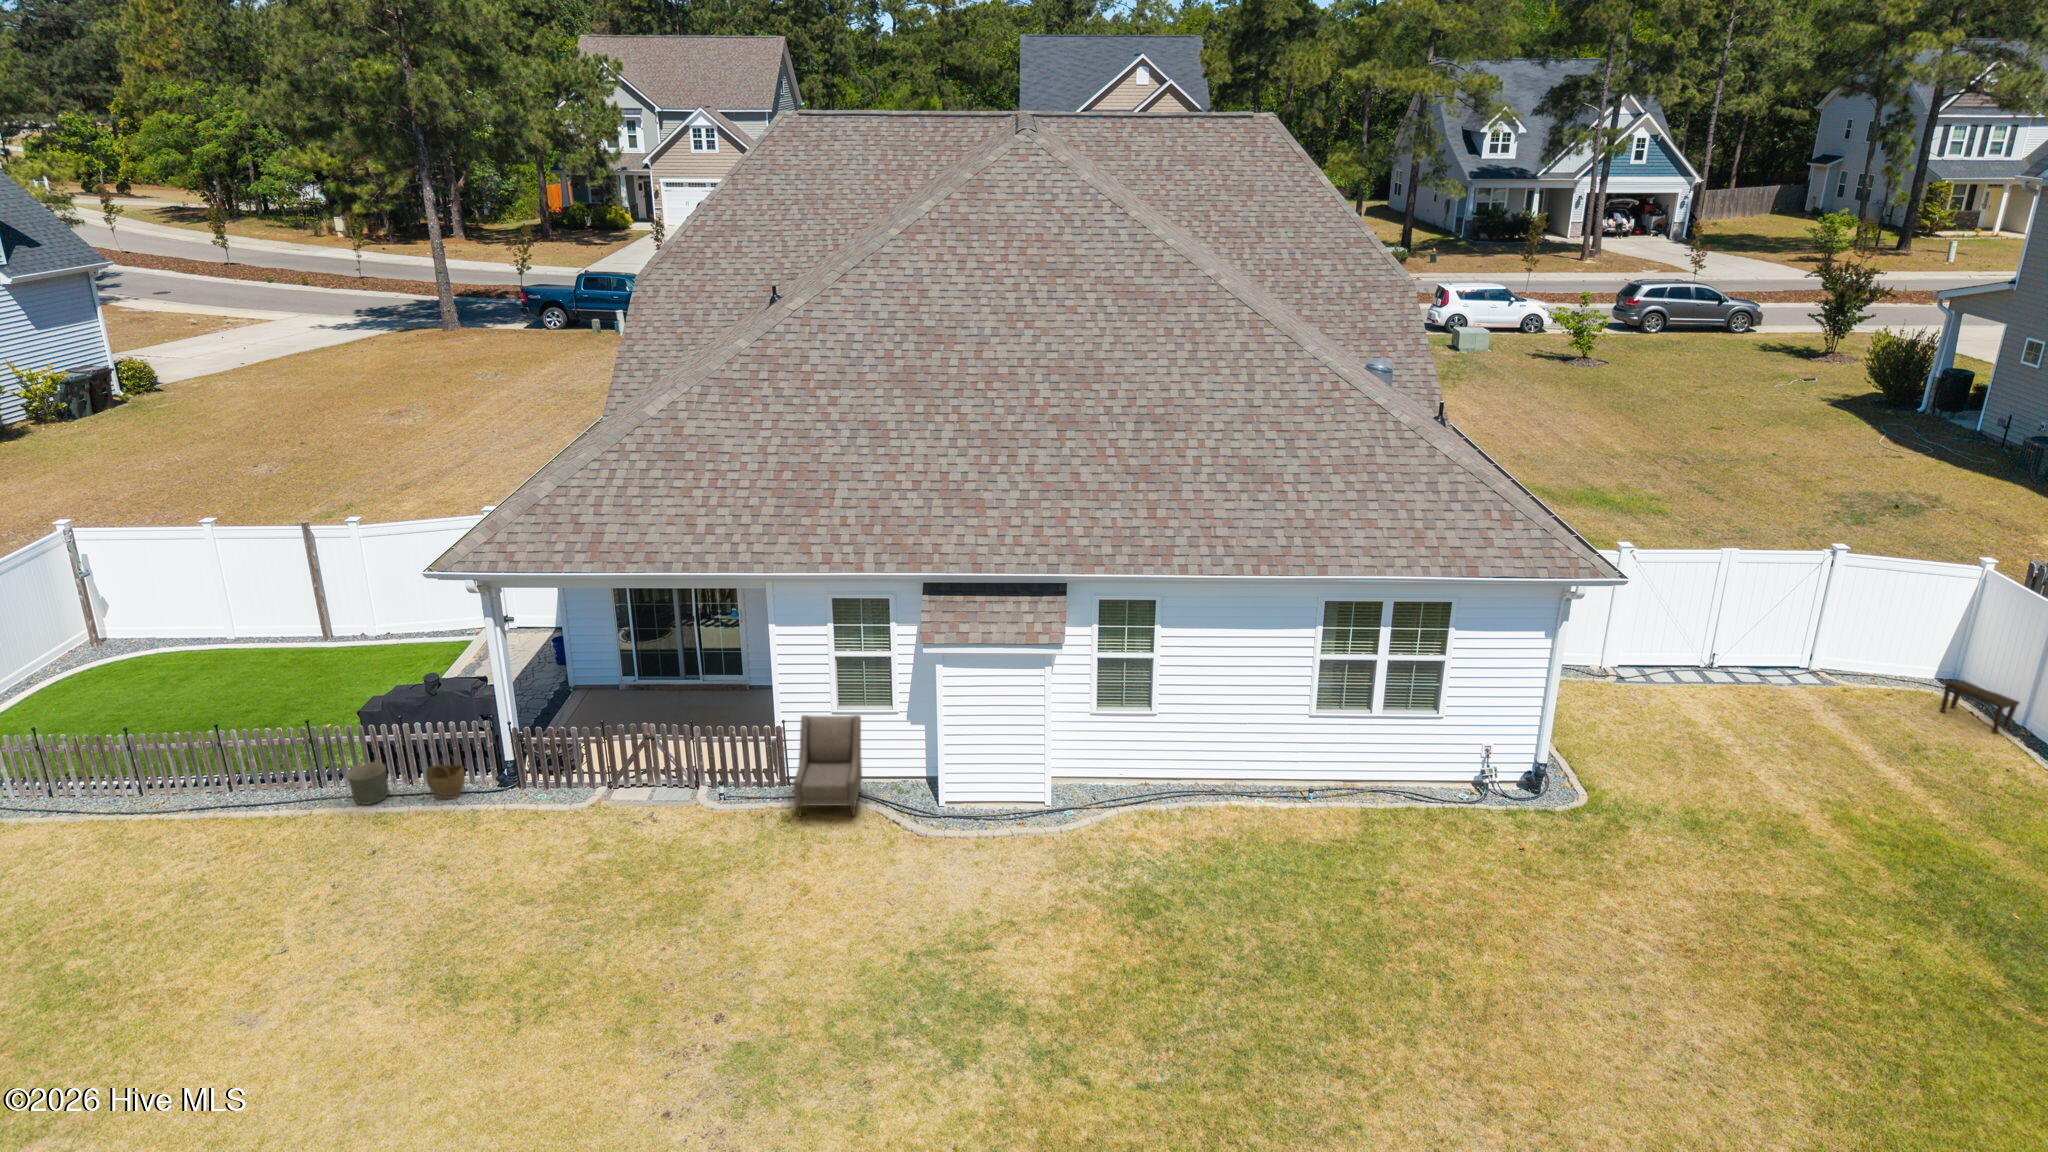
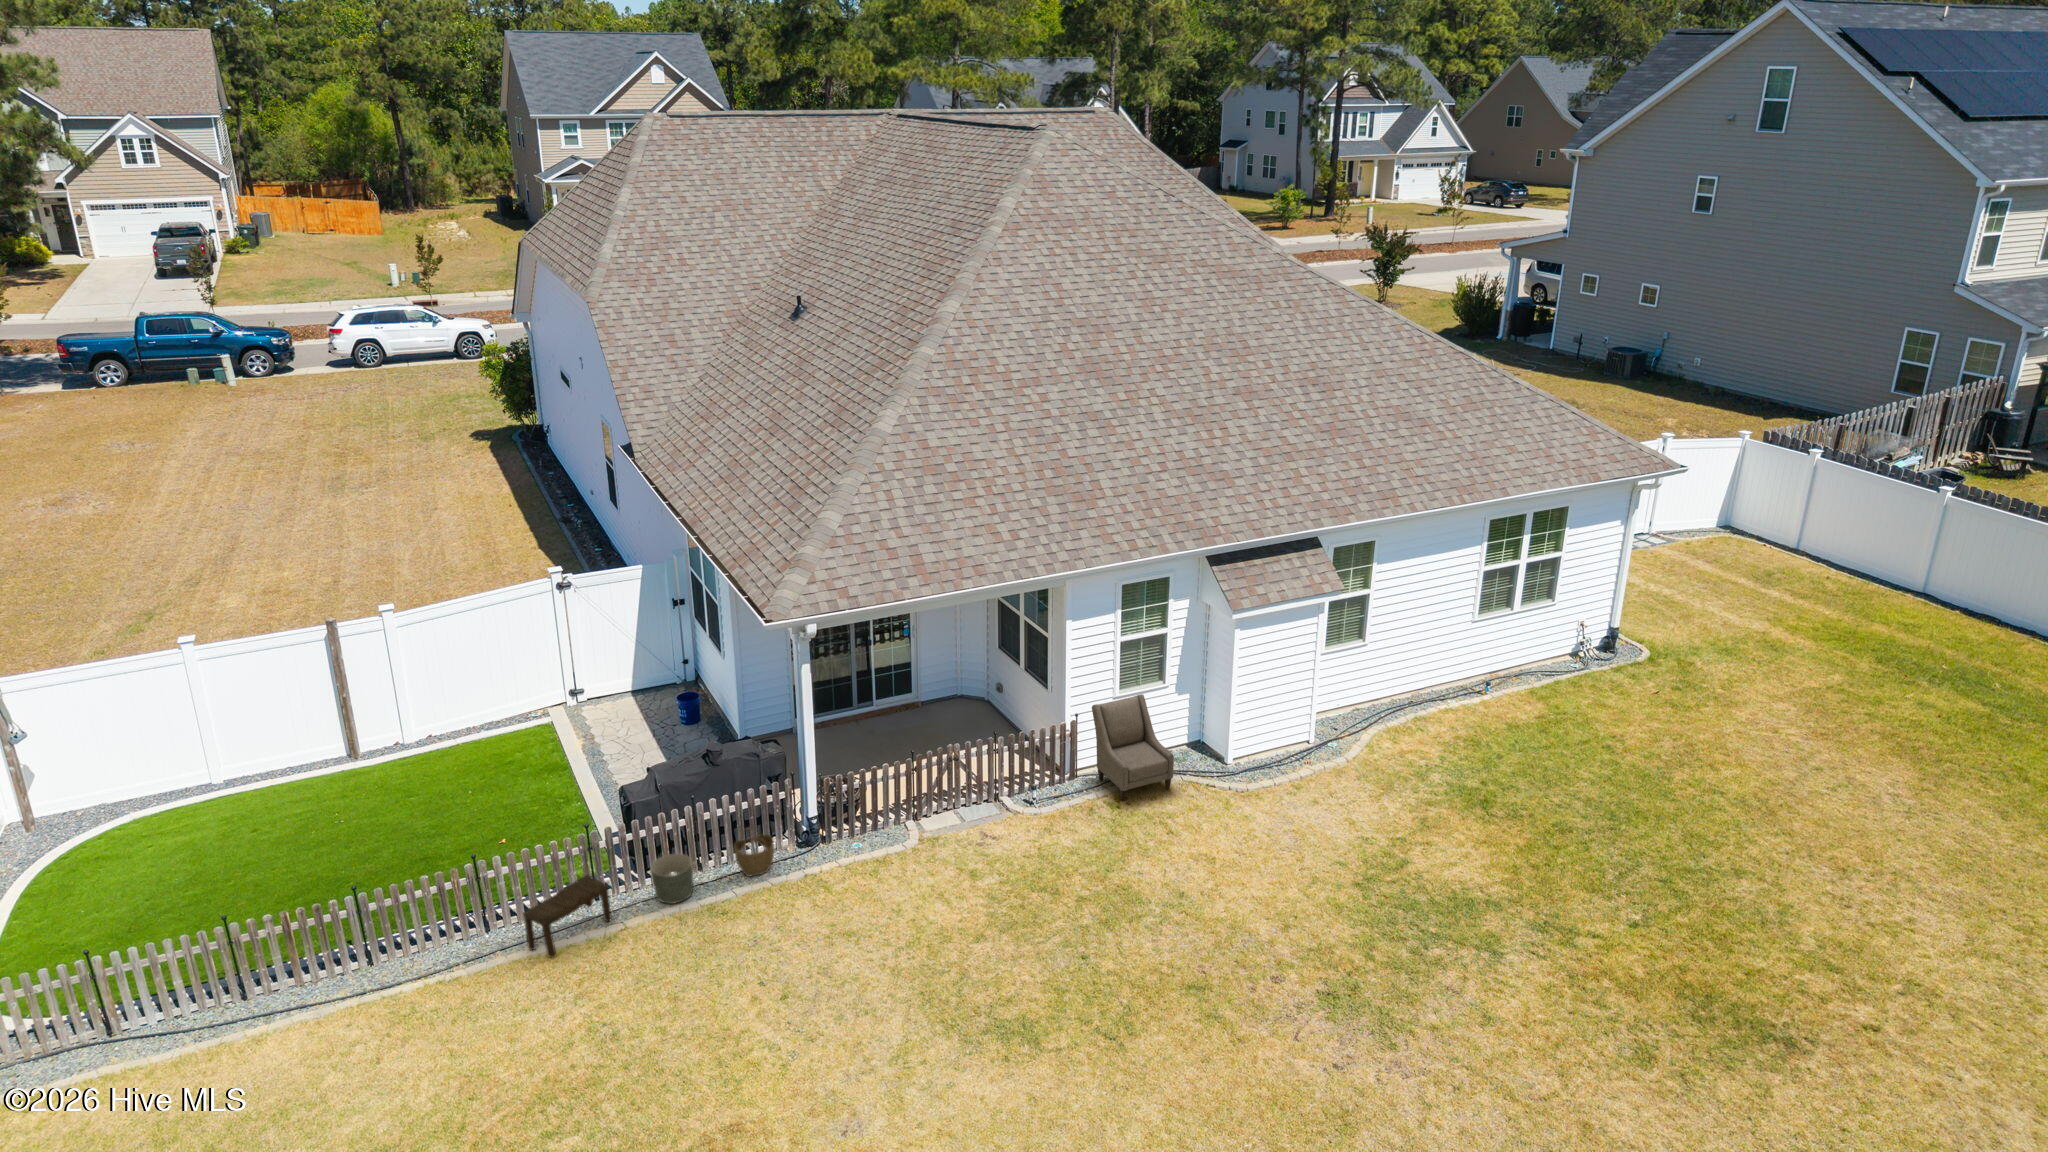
bench: present [1940,680,2019,734] -> present [523,875,611,958]

